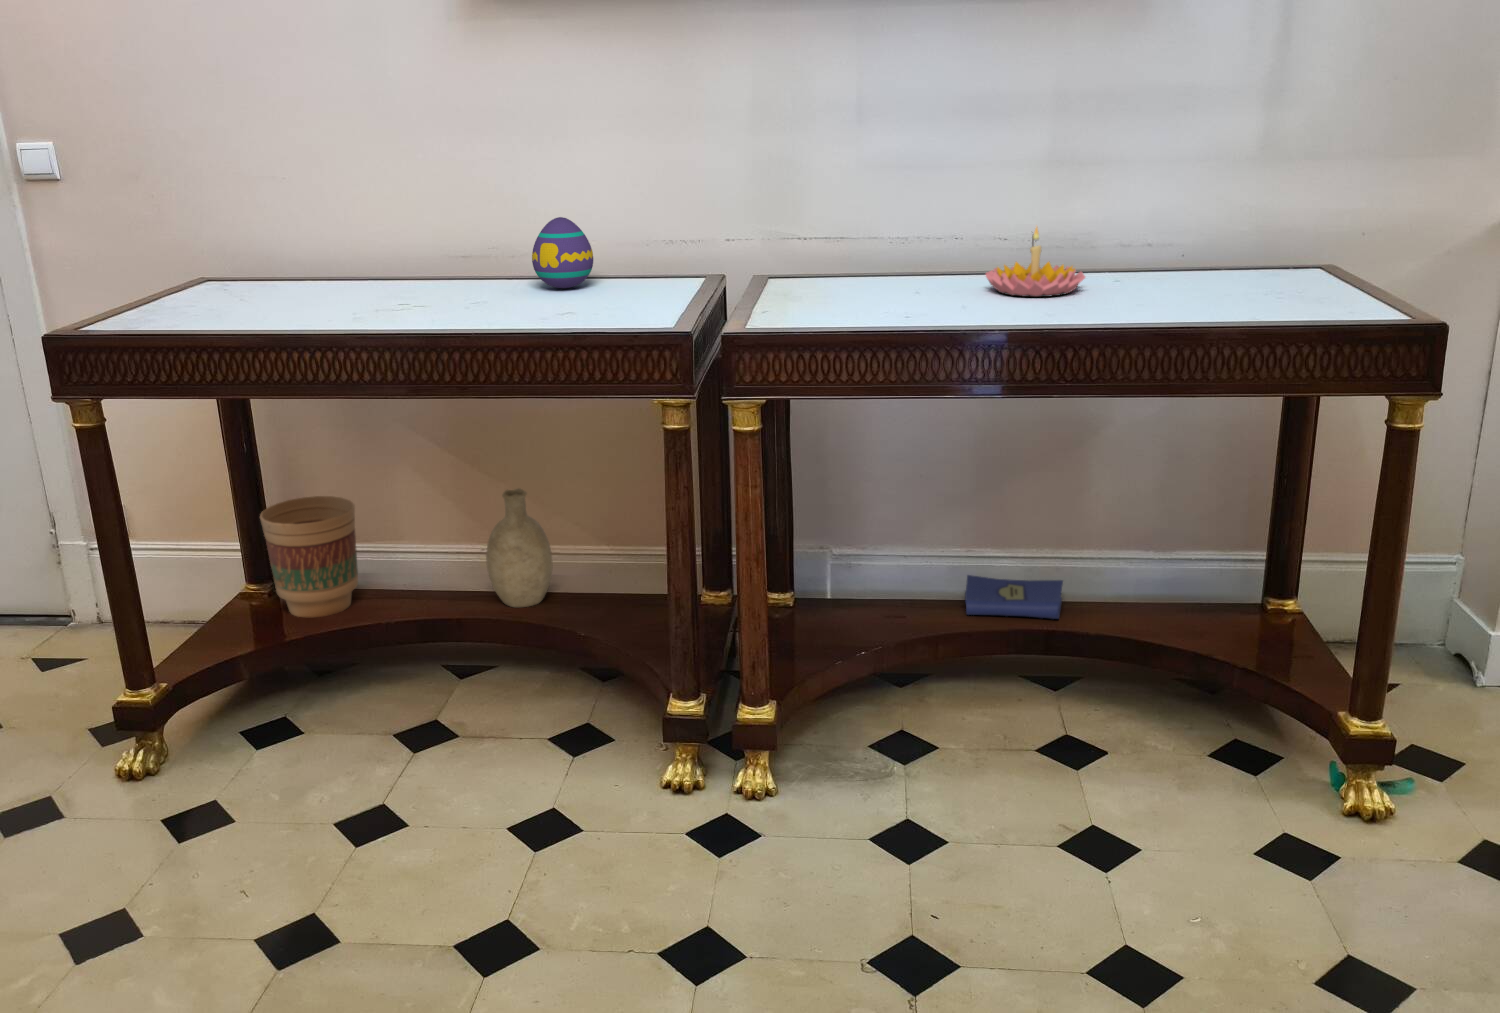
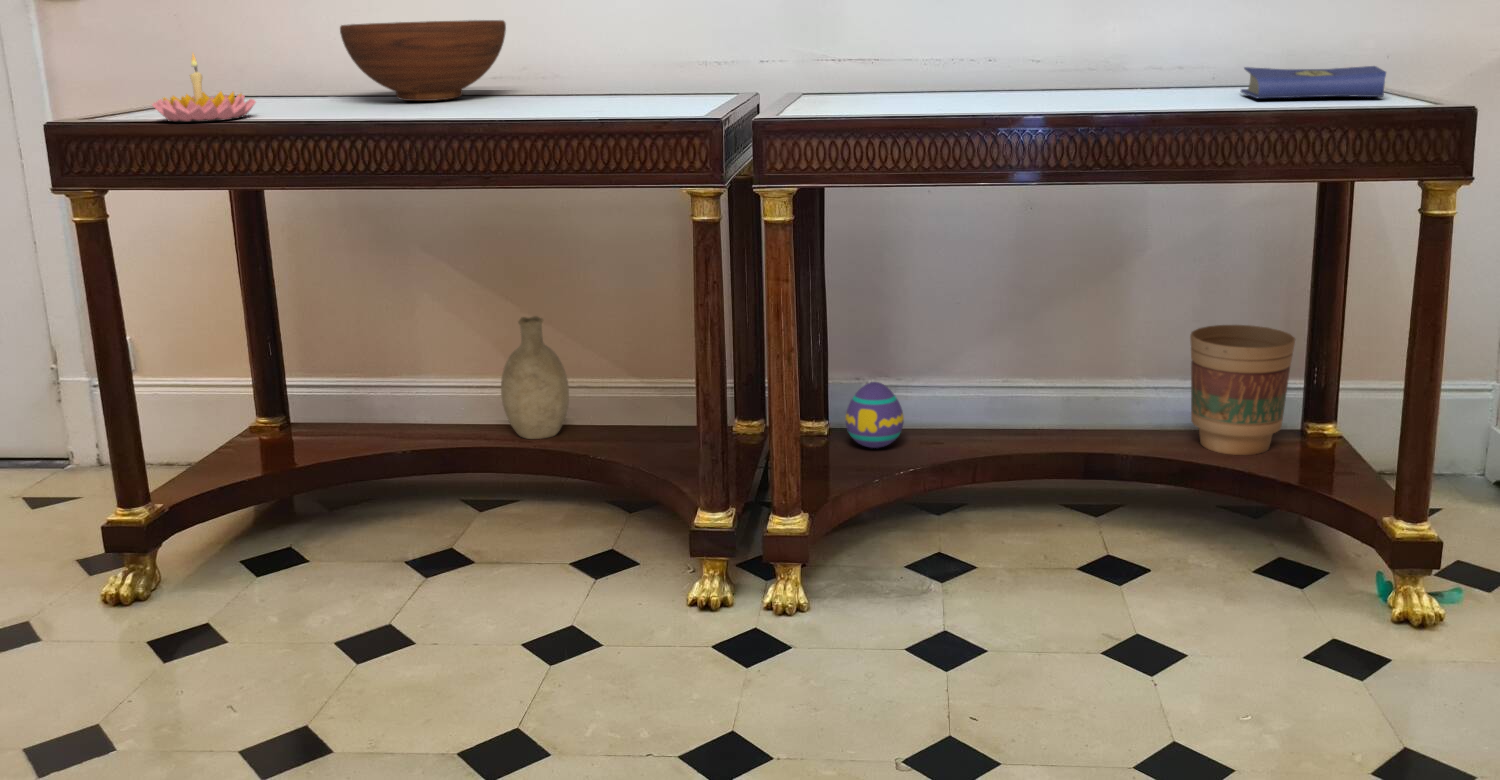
fruit bowl: none [322,202,486,287] -> present [340,20,506,101]
decorative egg: present [532,217,593,288] -> present [845,382,904,448]
candle holder: present [986,227,1085,297] -> present [152,54,256,122]
flower pot: present [260,496,358,617] -> present [1190,325,1295,455]
hardcover book: present [965,575,1063,619] -> present [1241,66,1386,98]

